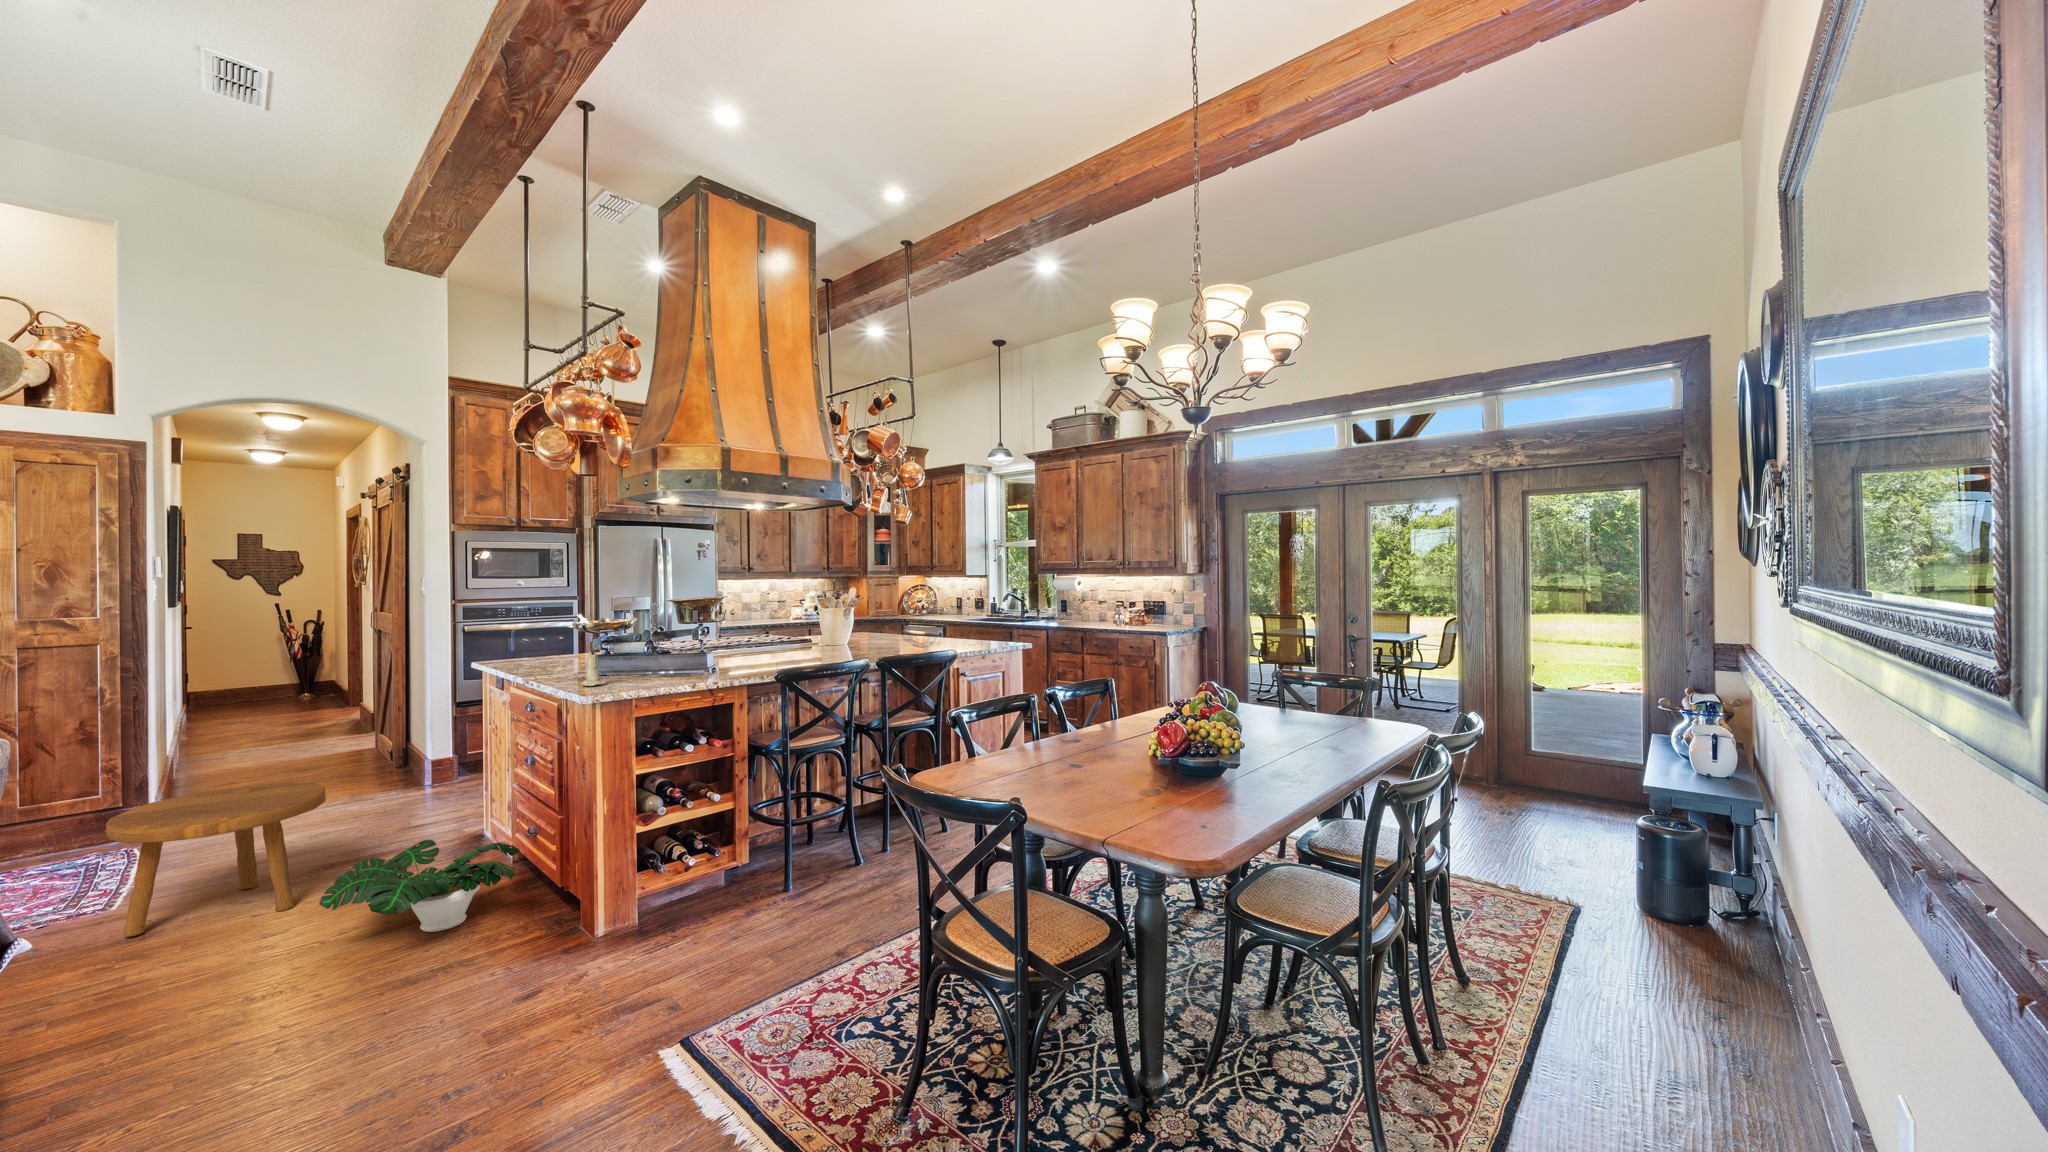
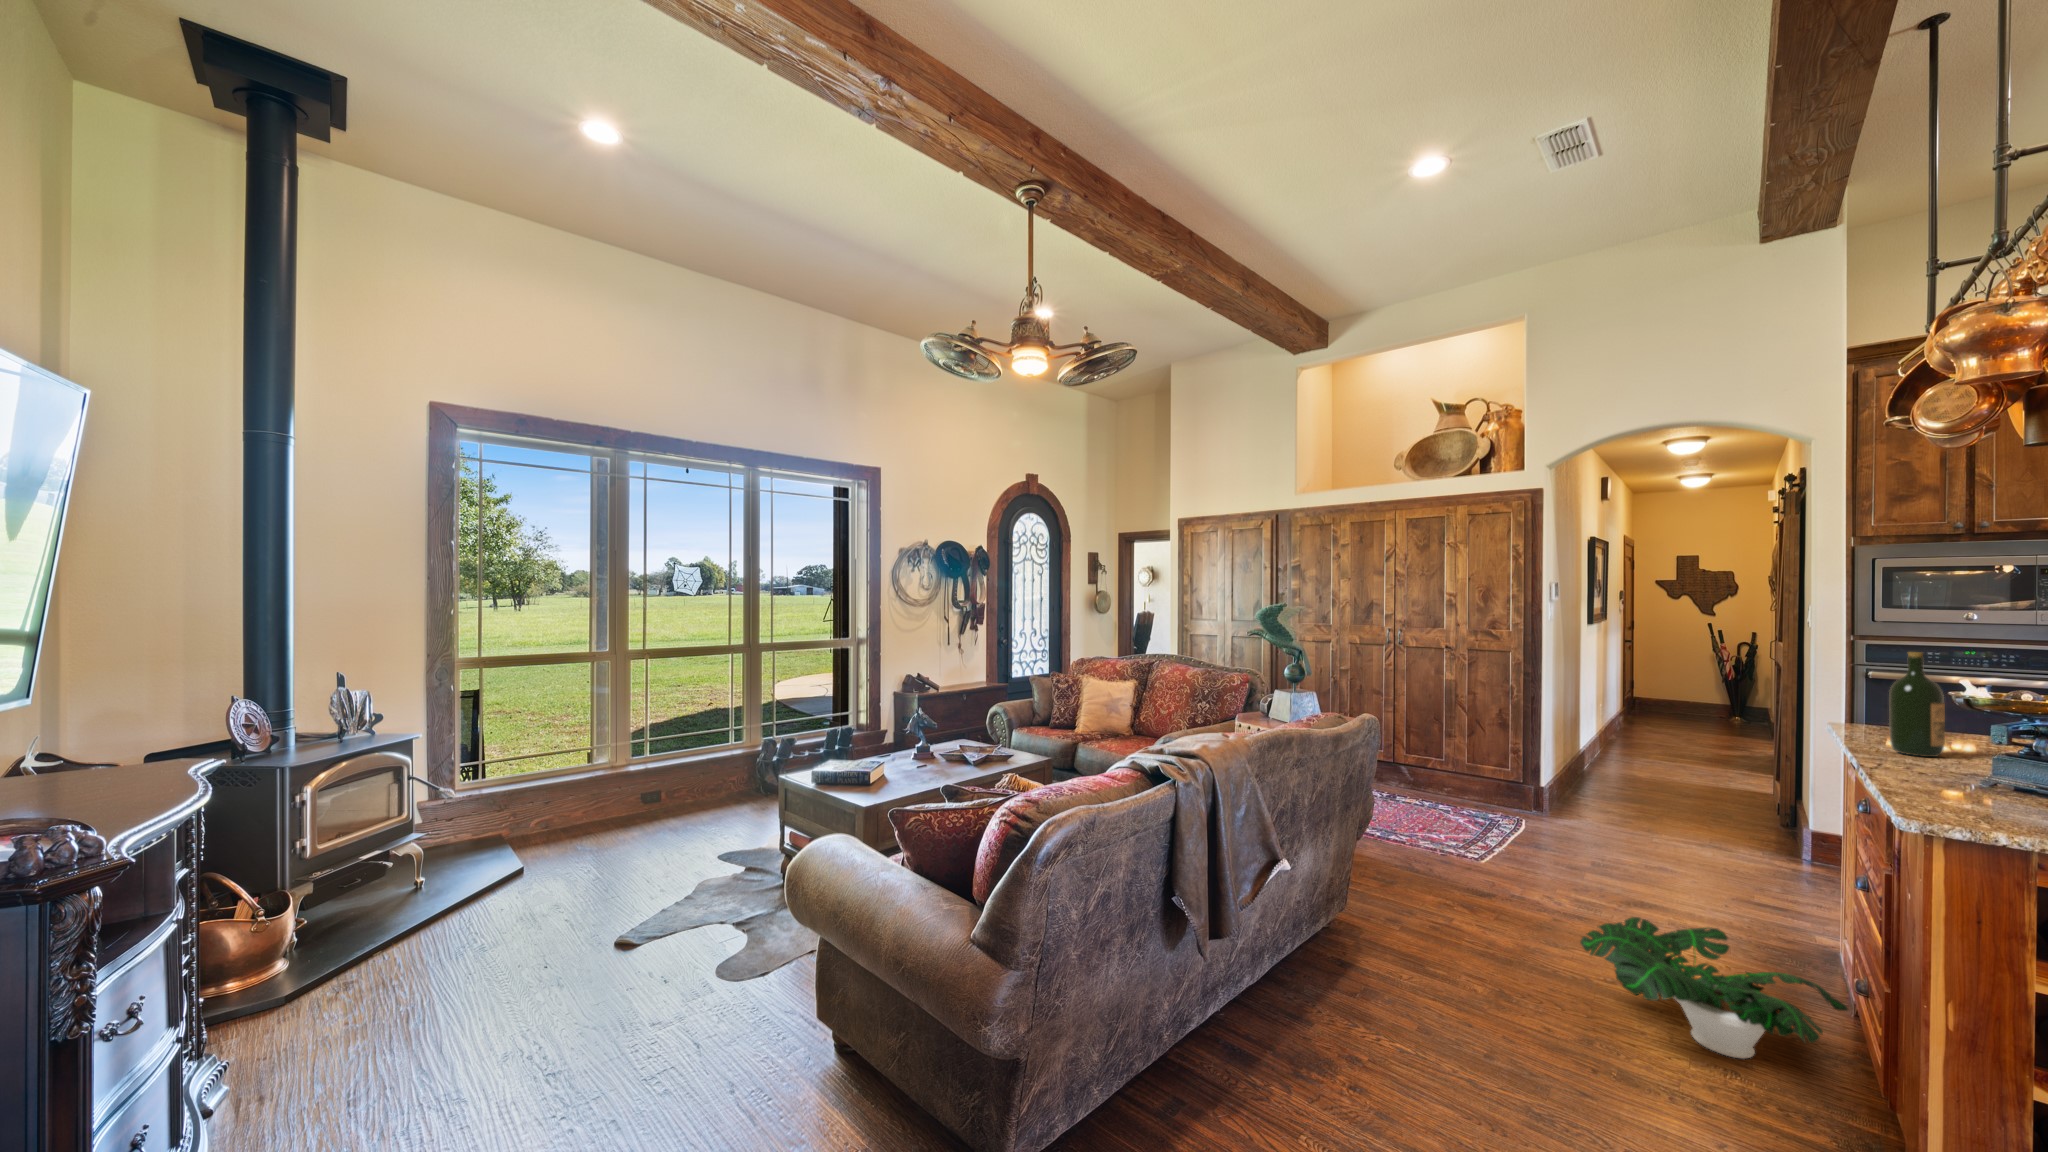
wine bottle: none [530,602,557,670] -> present [1889,652,1945,757]
candle: present [581,646,606,686] -> none [1931,736,1989,807]
footstool: present [106,782,326,937] -> none [1466,788,1633,932]

